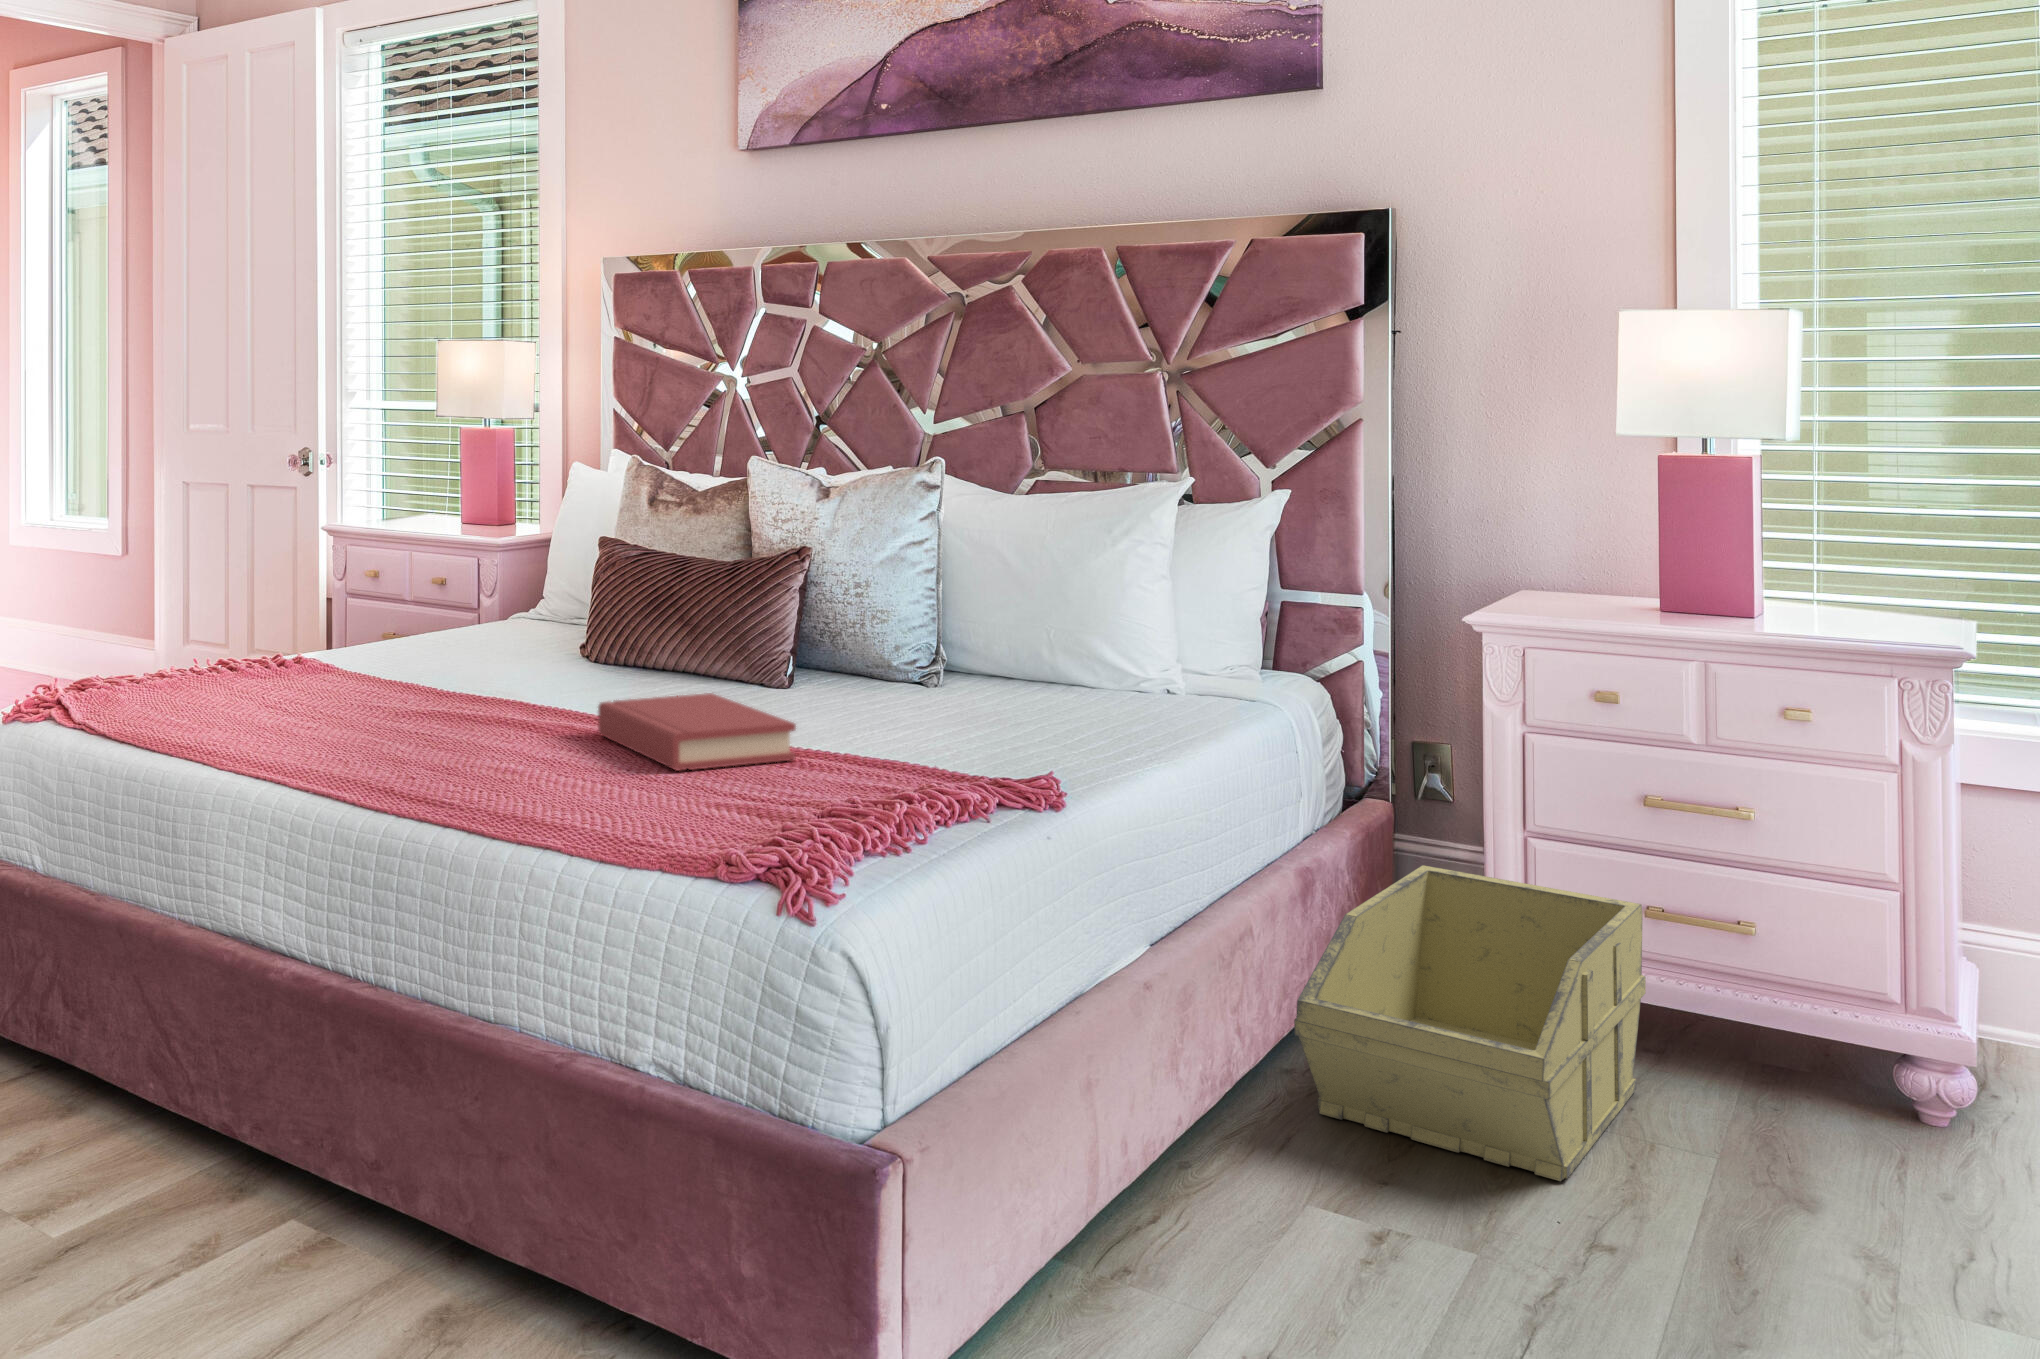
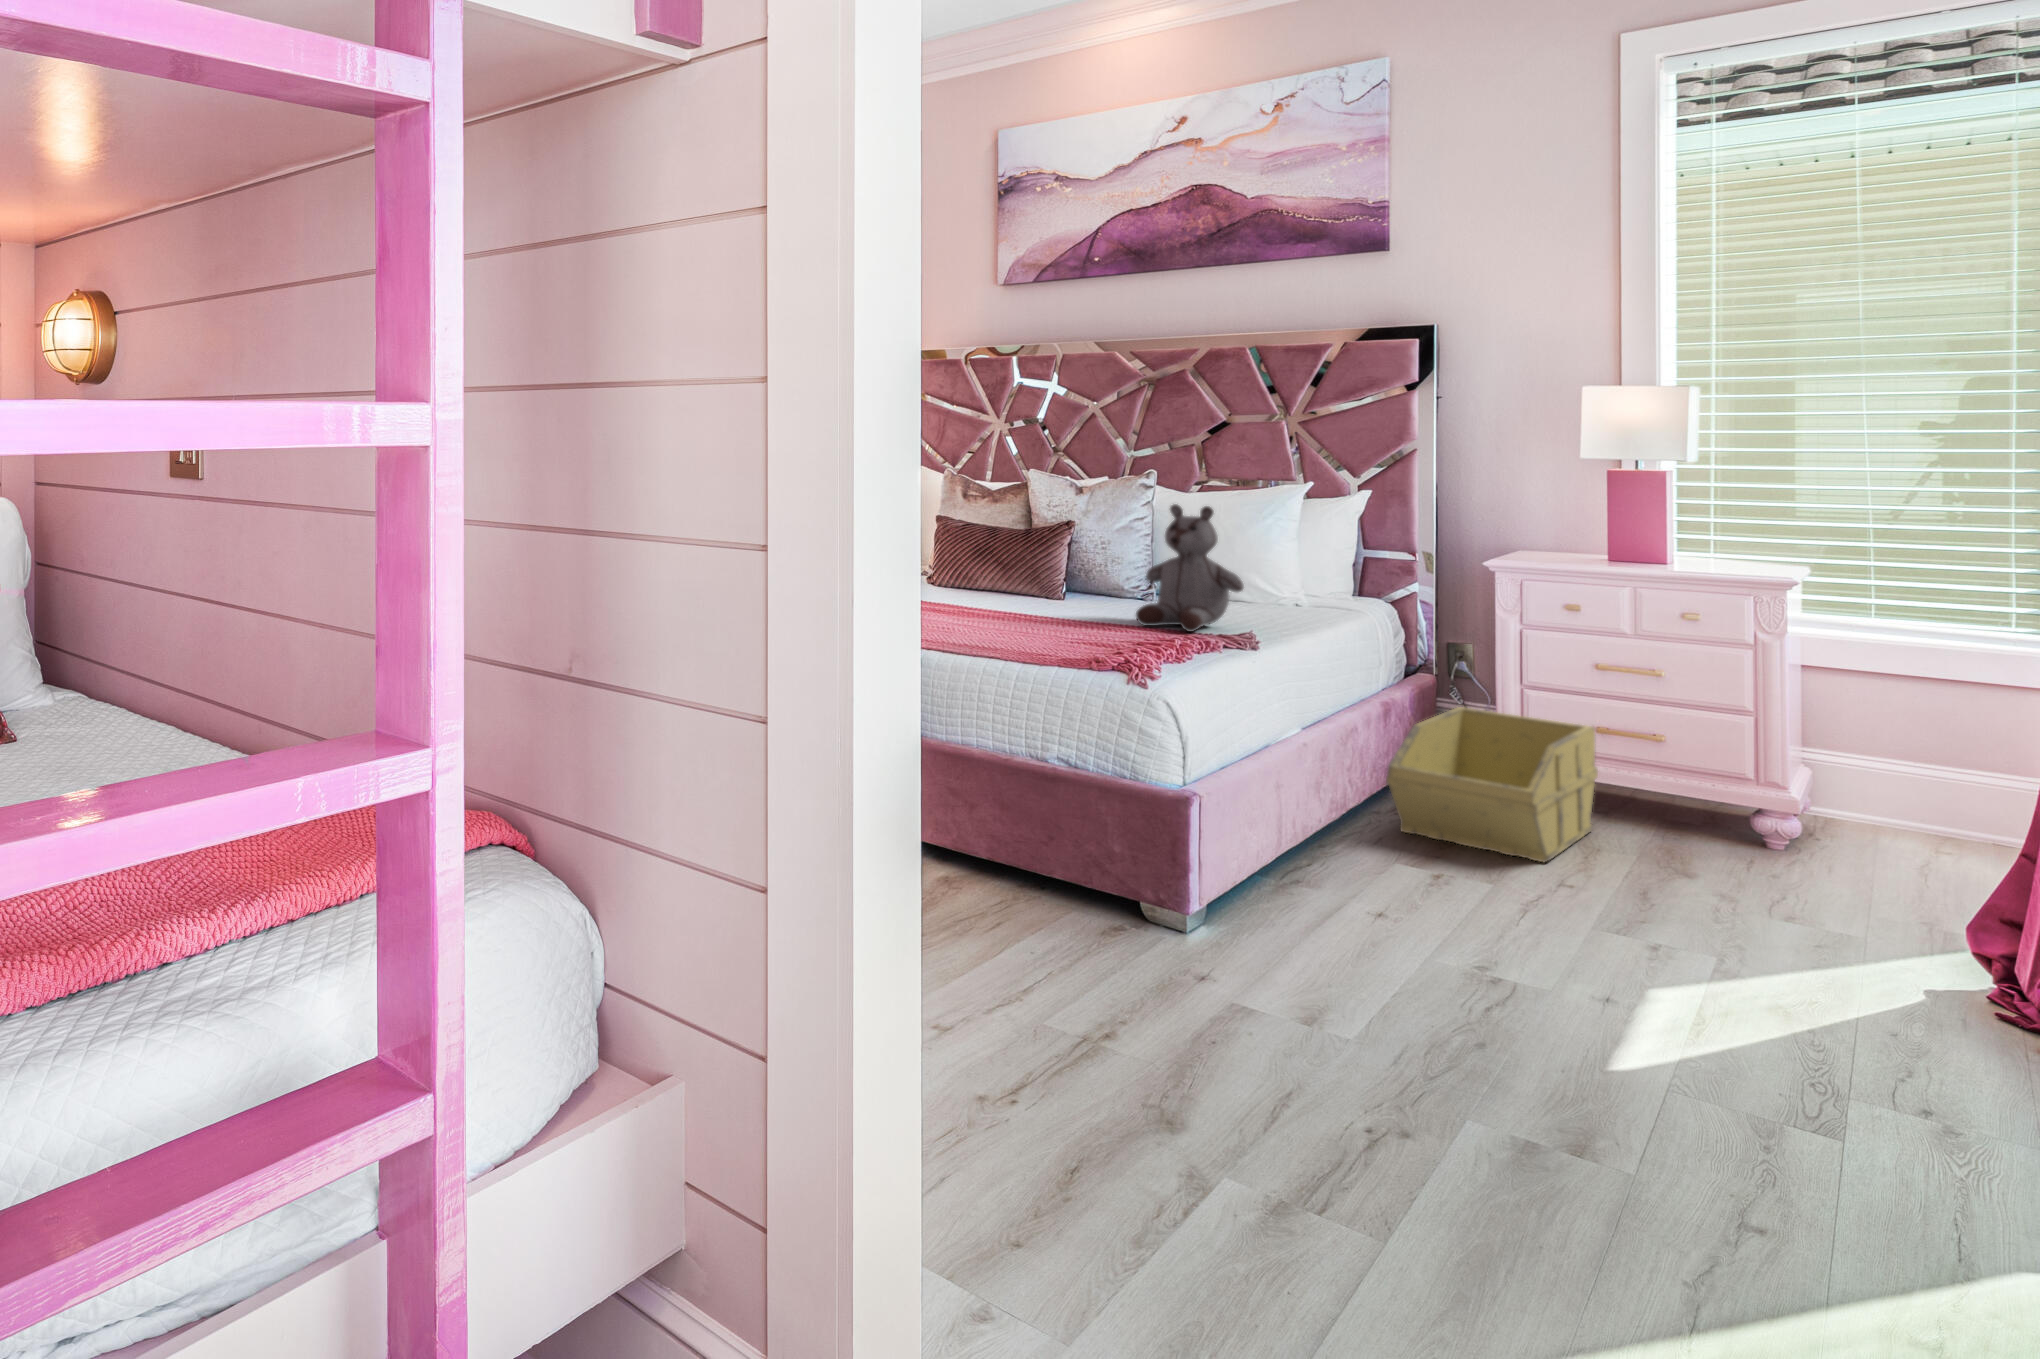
stuffed bear: none [869,524,1055,764] -> present [1136,504,1244,632]
hardback book: present [598,693,796,771] -> none [978,596,1098,630]

